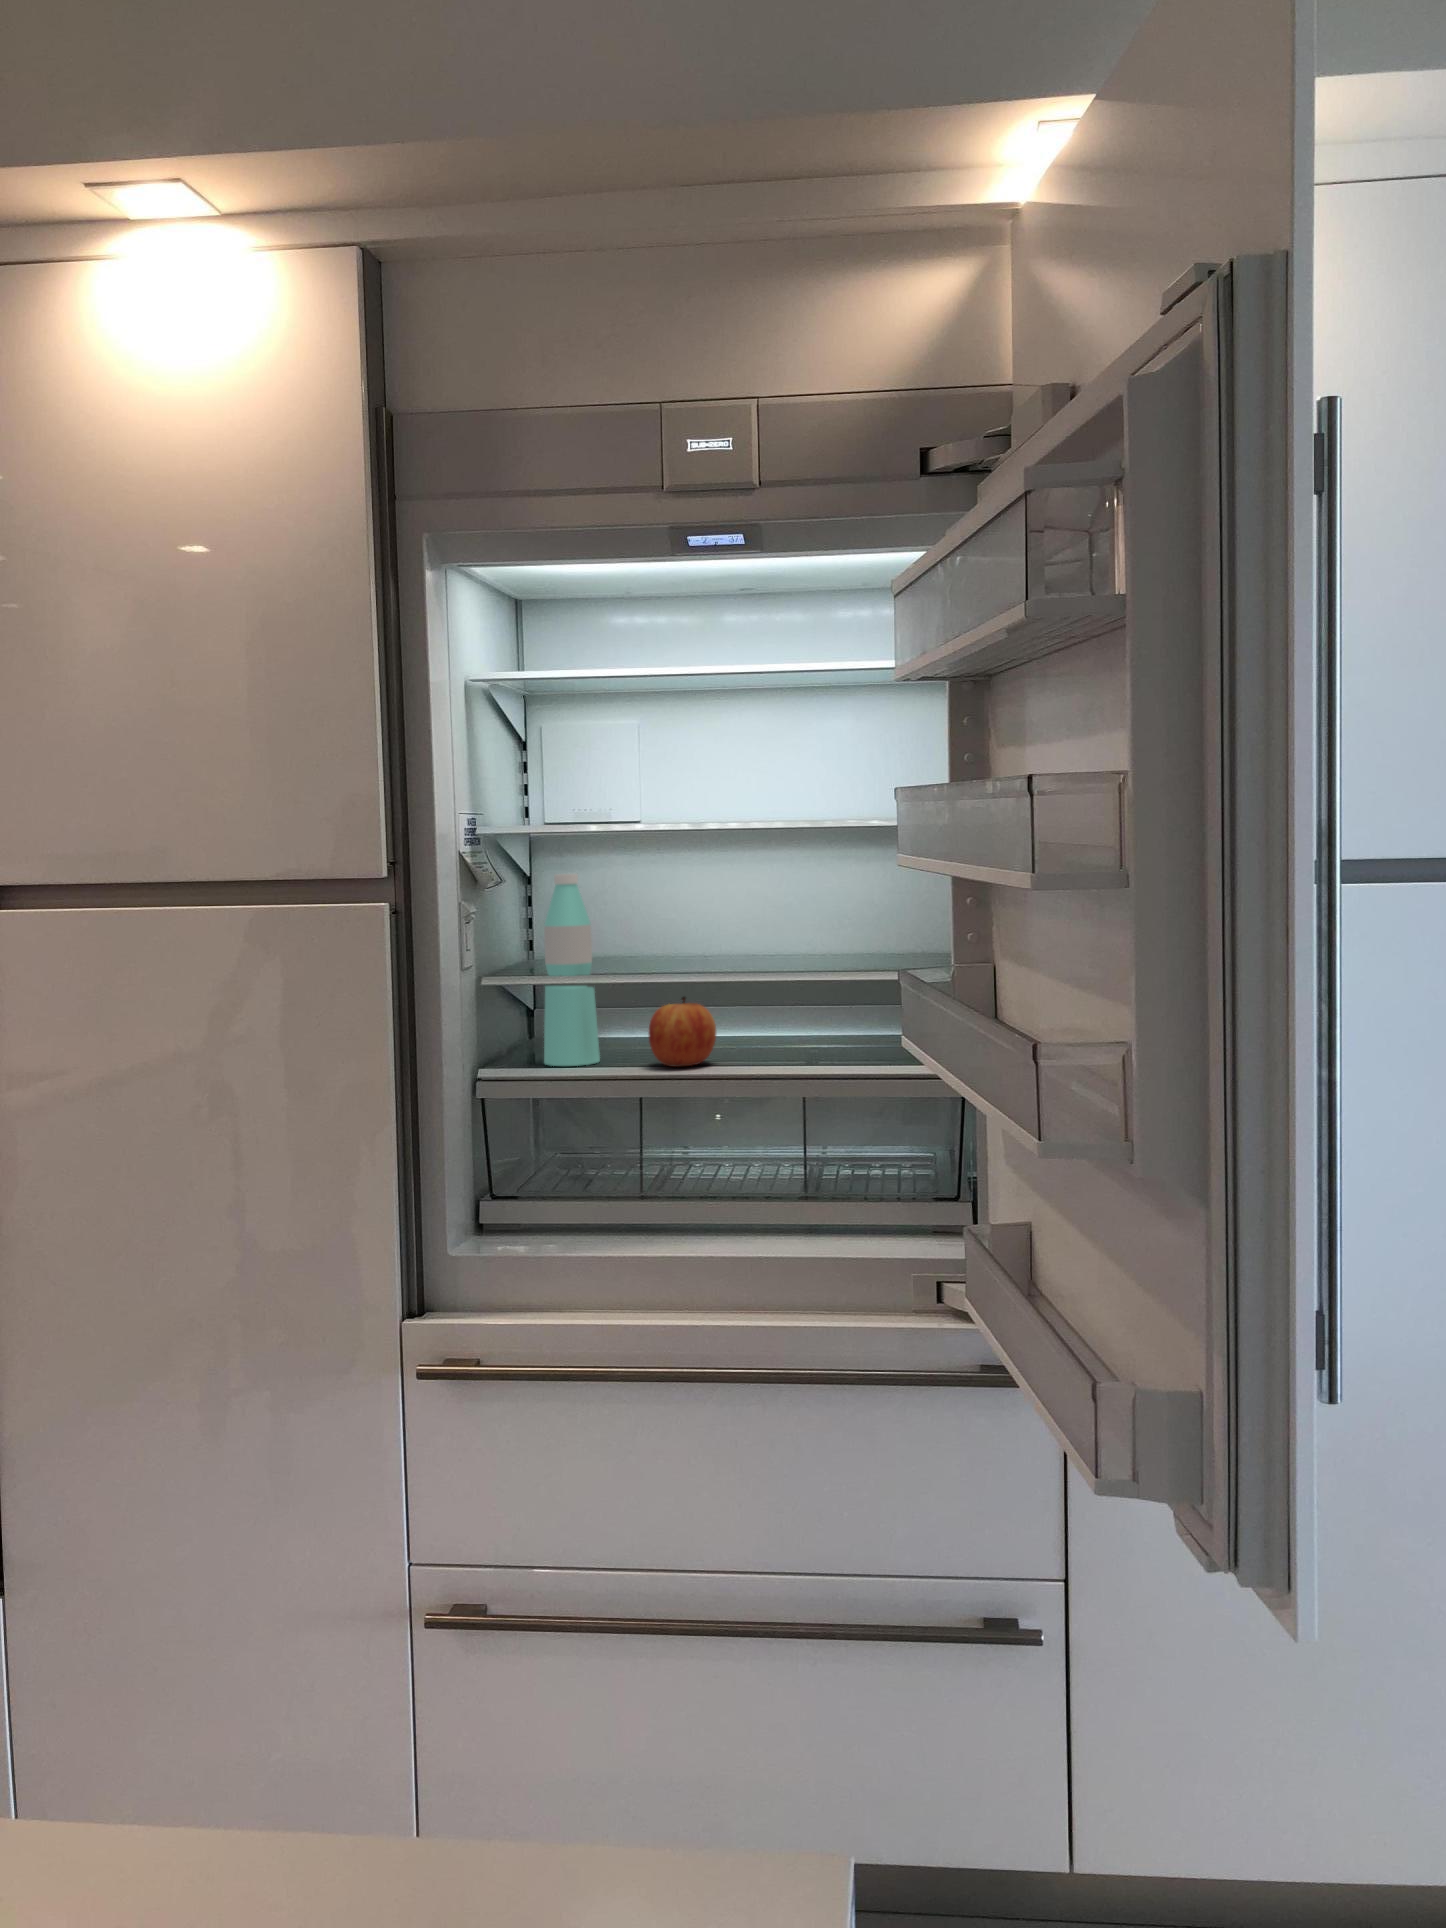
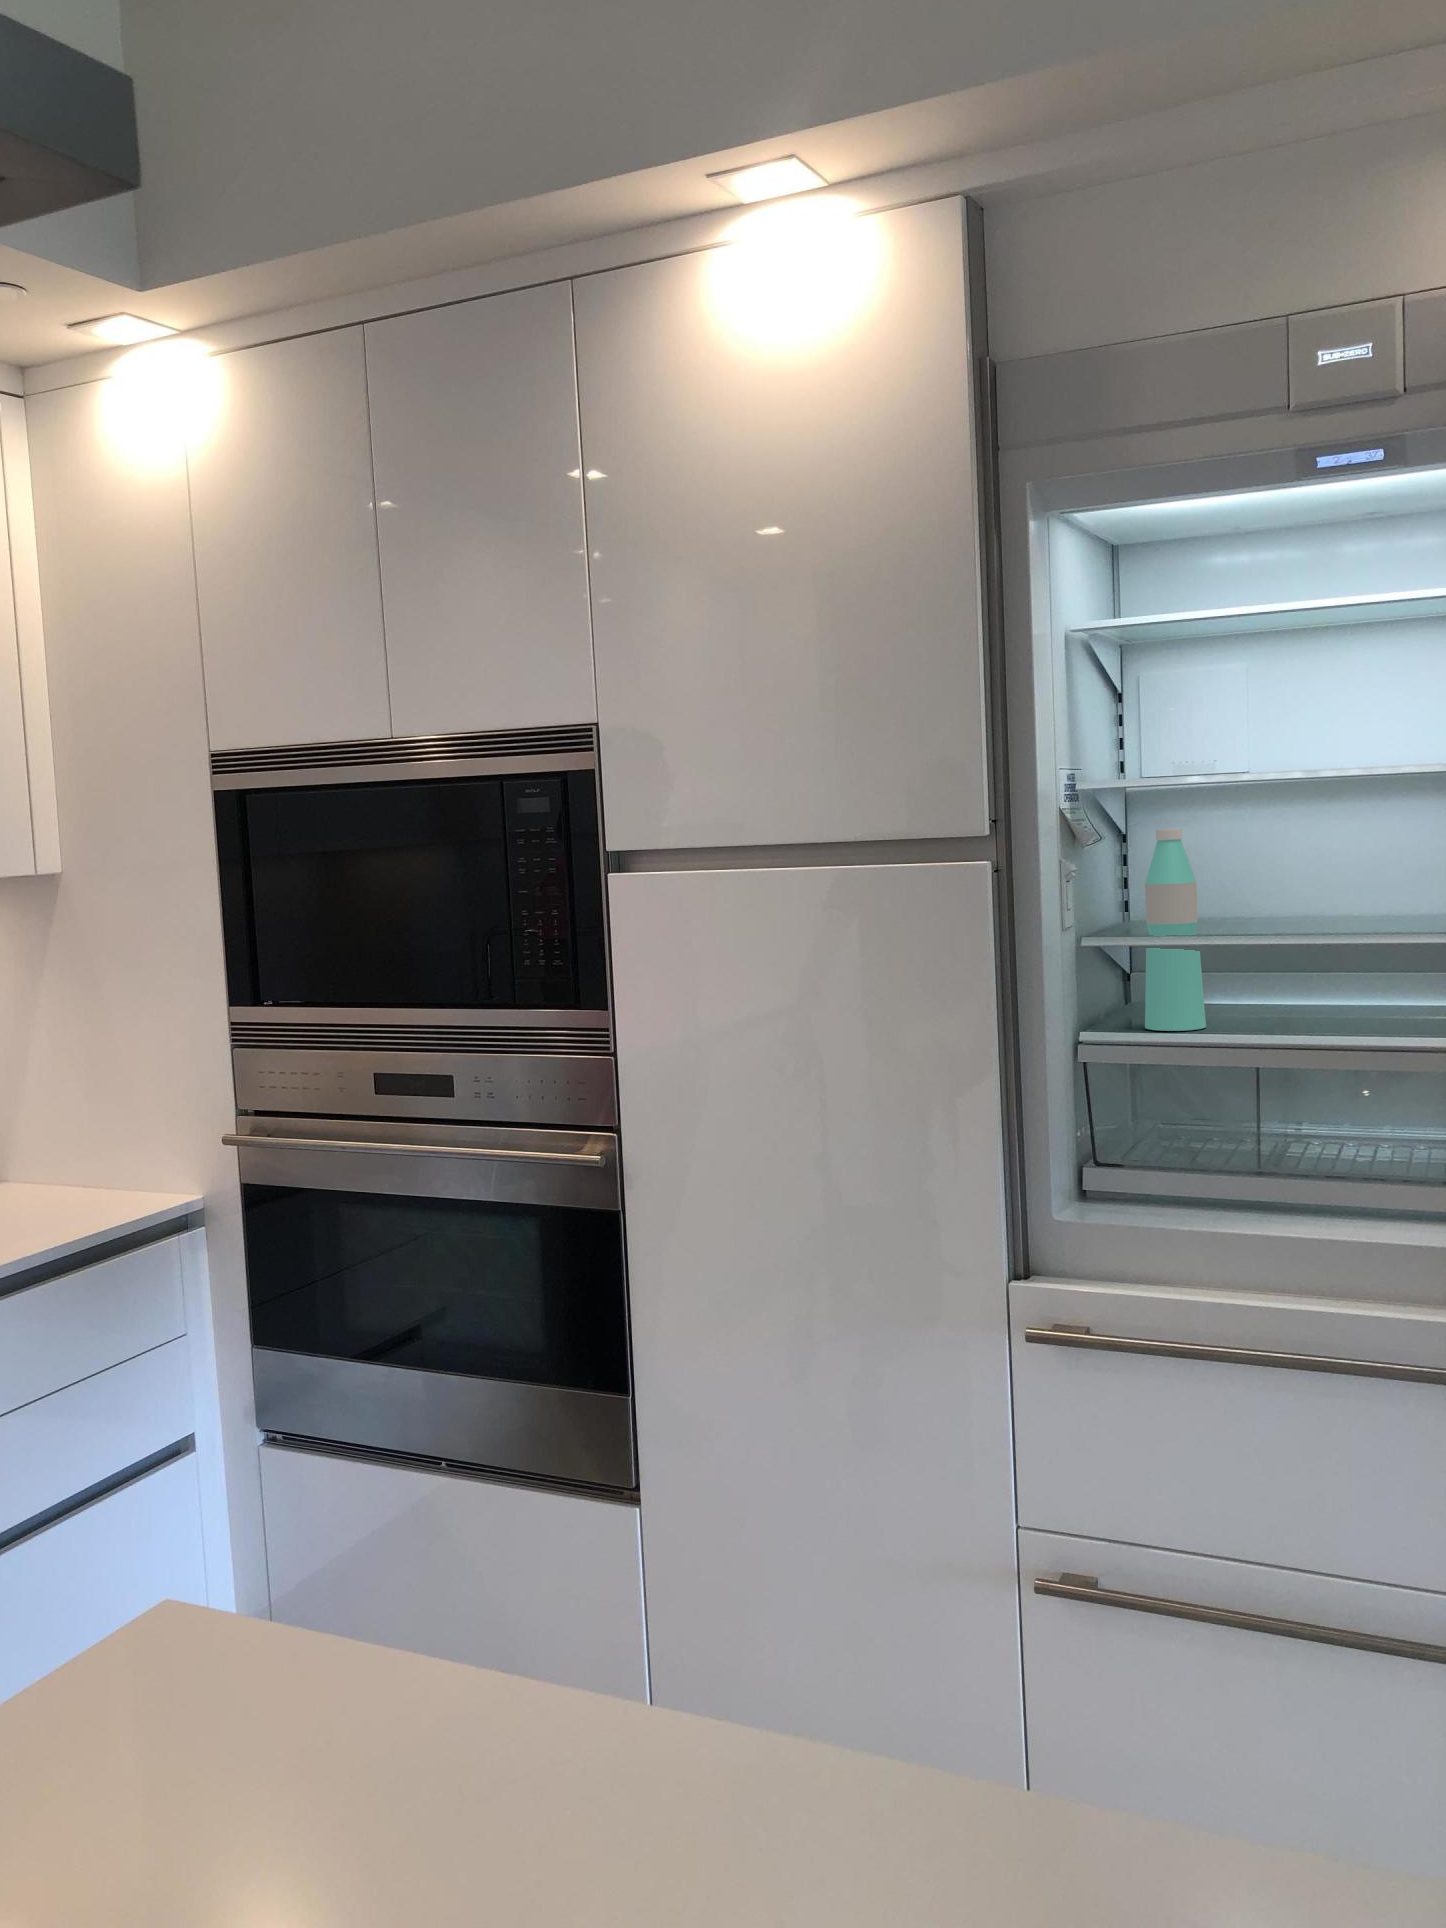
apple: present [649,997,716,1067] -> none [1264,958,1341,1033]

